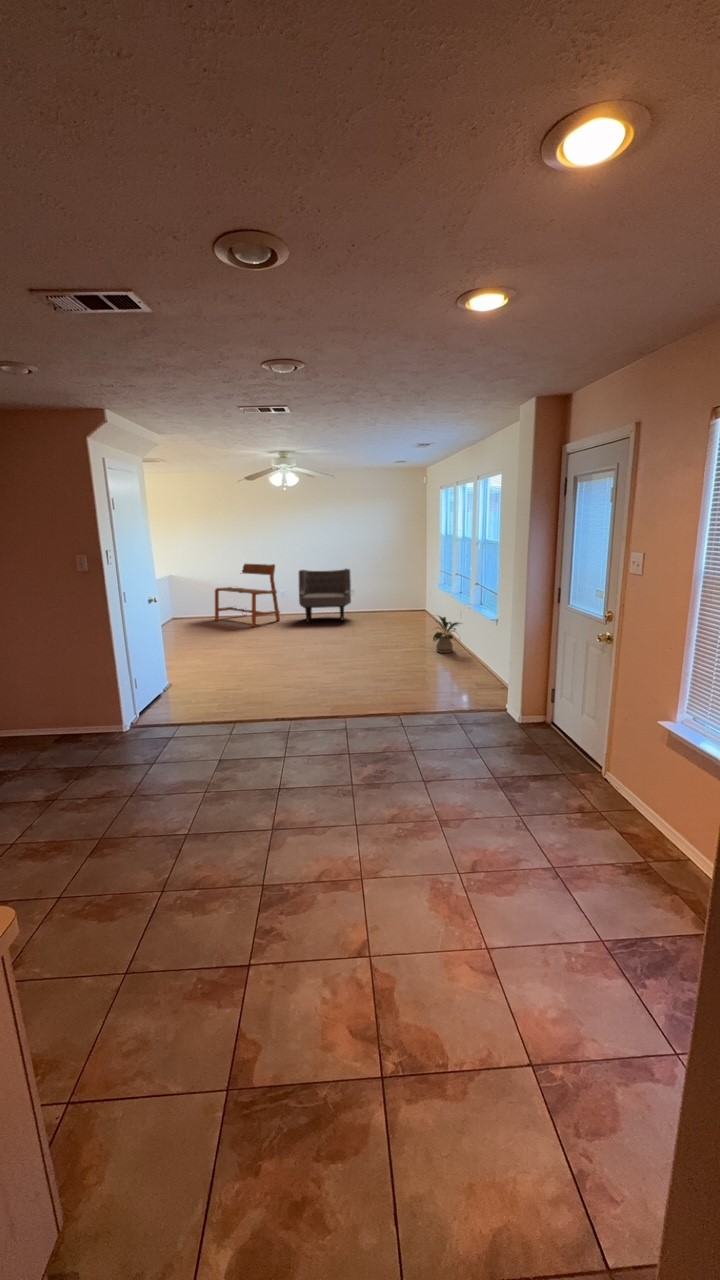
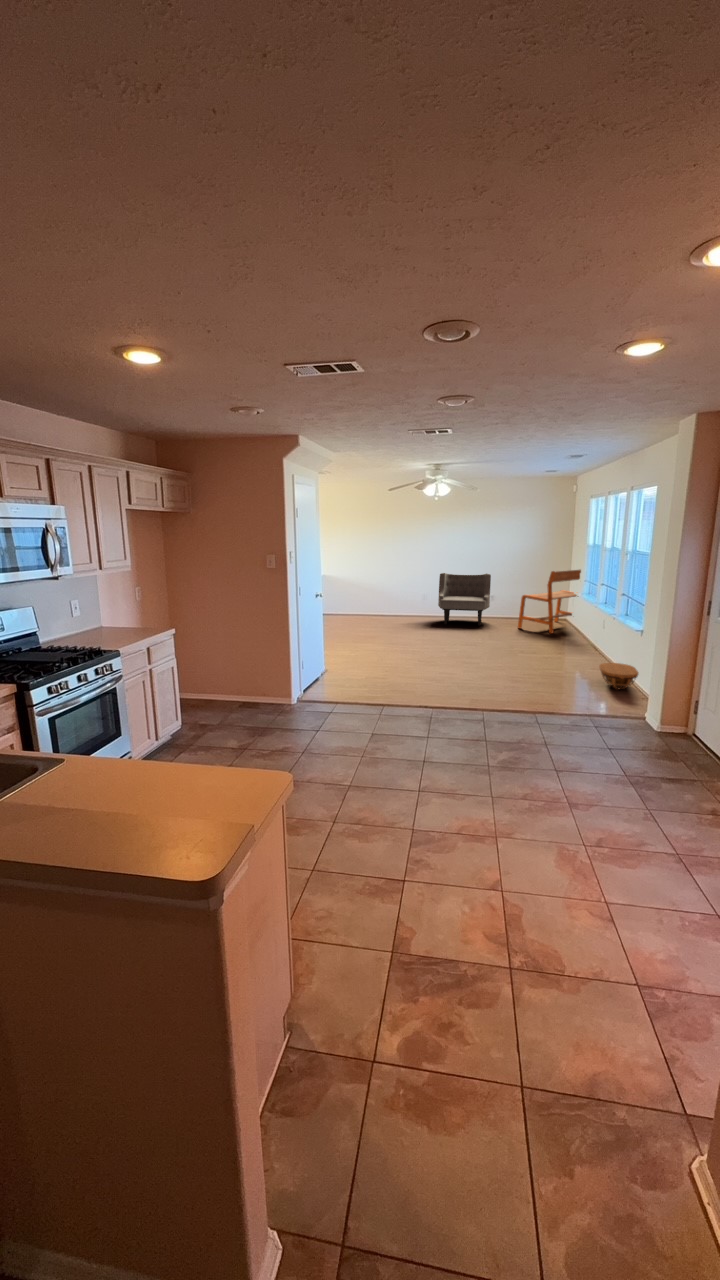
bench: present [215,564,280,627] -> present [518,570,581,633]
house plant: present [433,616,460,653] -> none [572,623,607,662]
basket: none [459,653,496,680] -> present [600,663,638,689]

